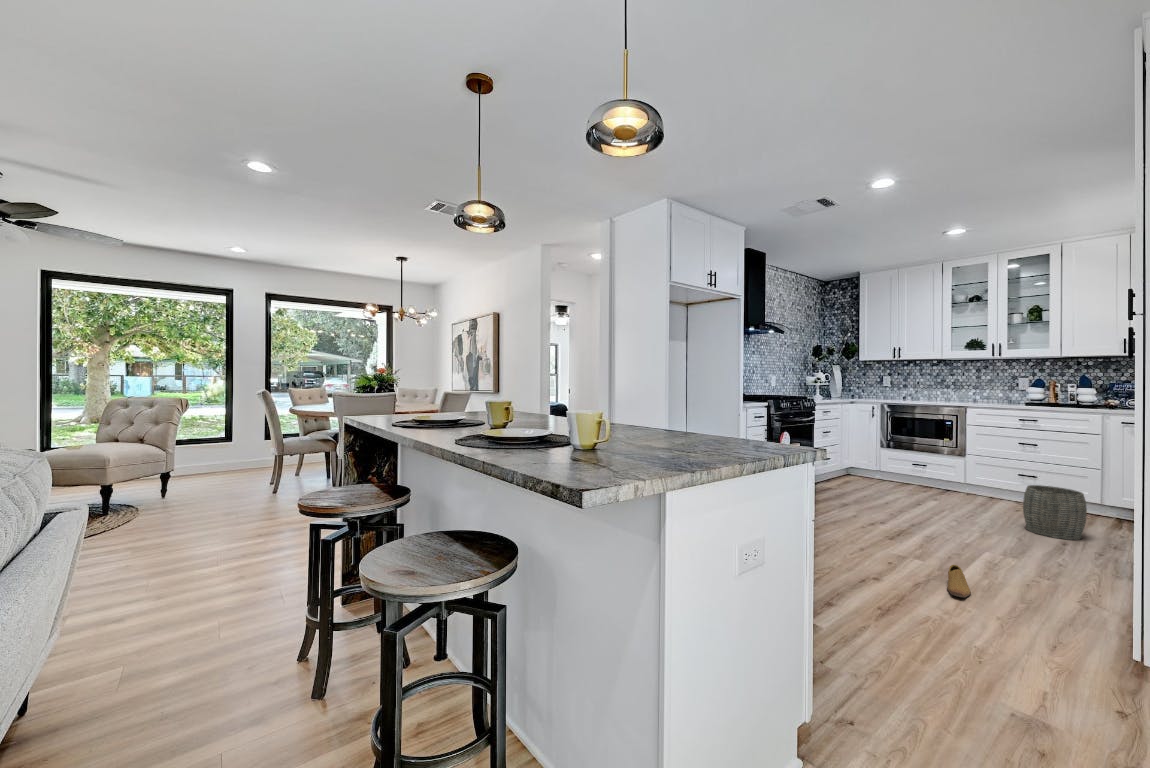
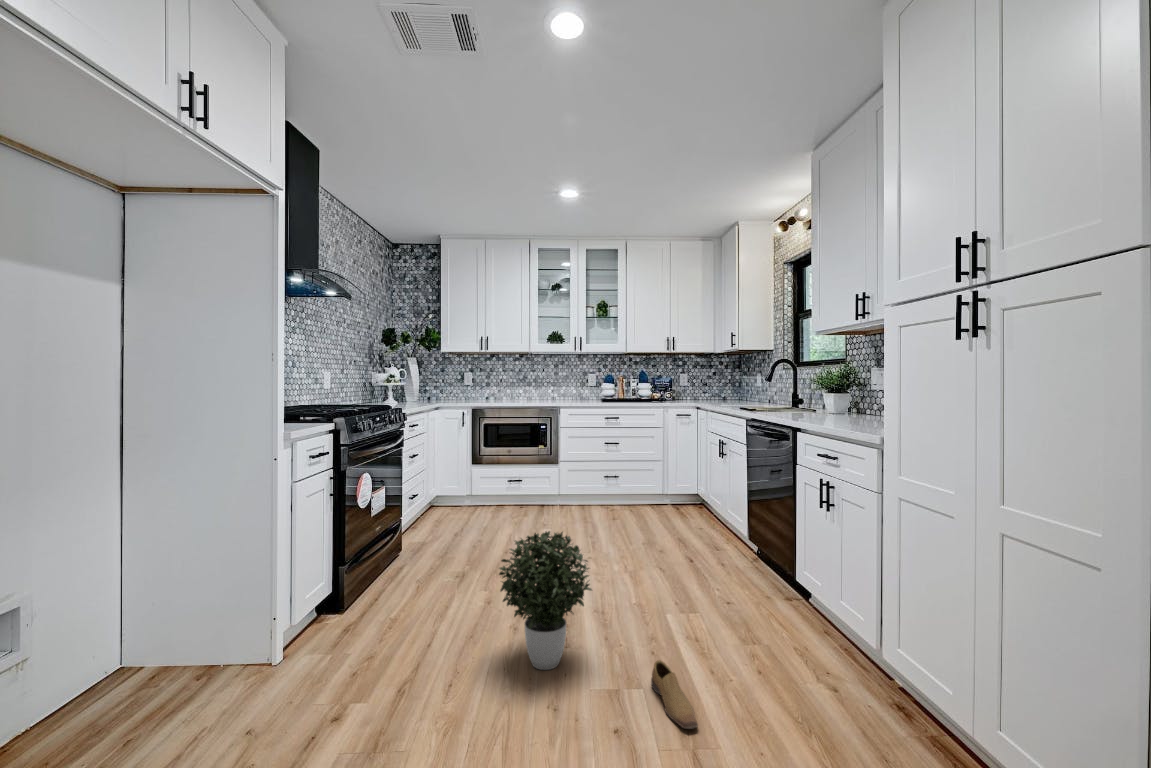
potted plant: none [848,473,915,555] -> present [499,531,592,670]
woven basket: present [1023,485,1087,540] -> none [633,492,682,552]

